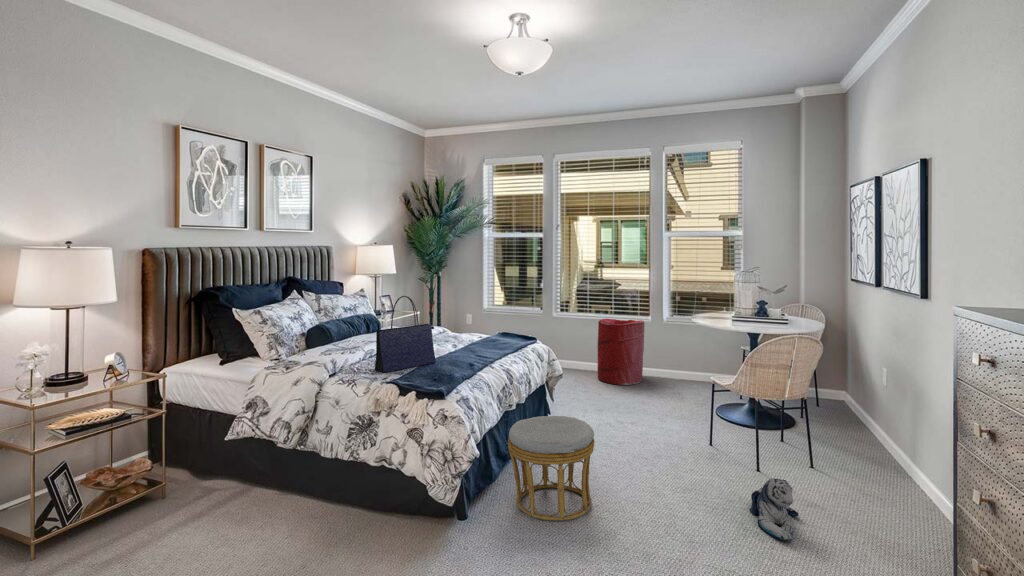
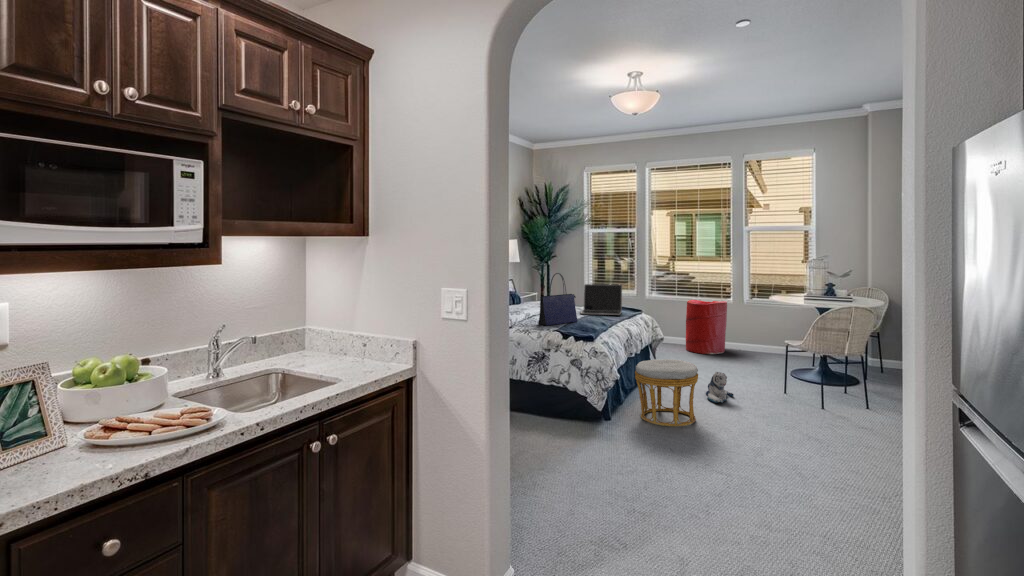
laptop: none [448,307,507,349] -> present [580,284,622,315]
plush toy: present [749,478,799,540] -> present [706,372,734,403]

